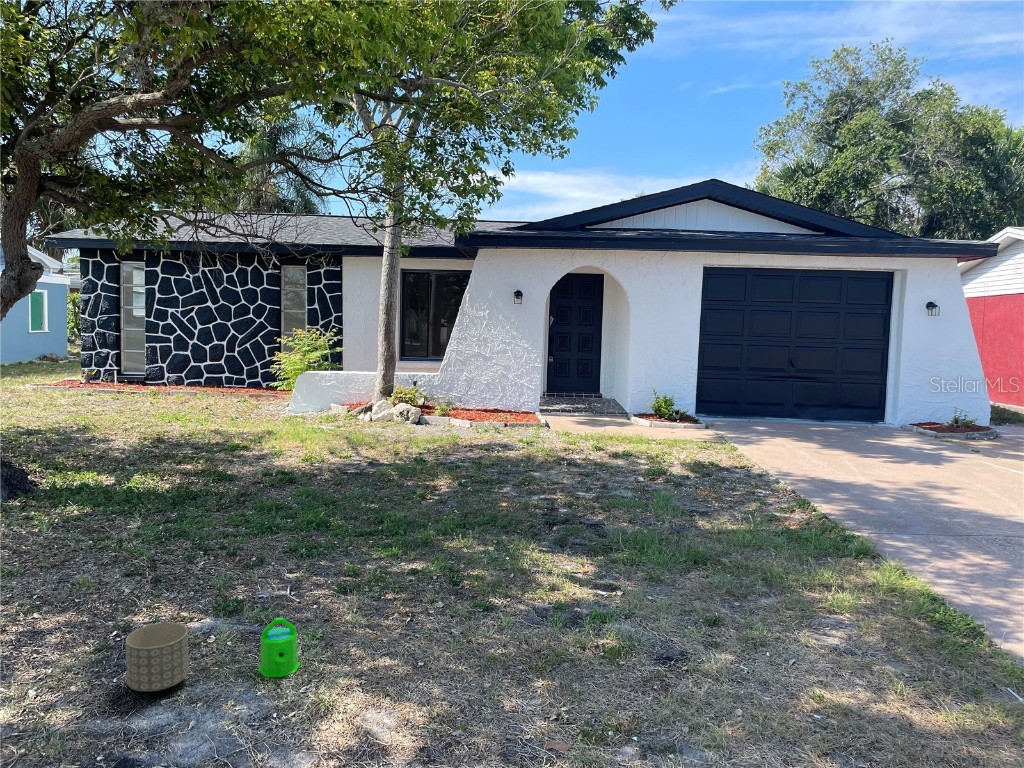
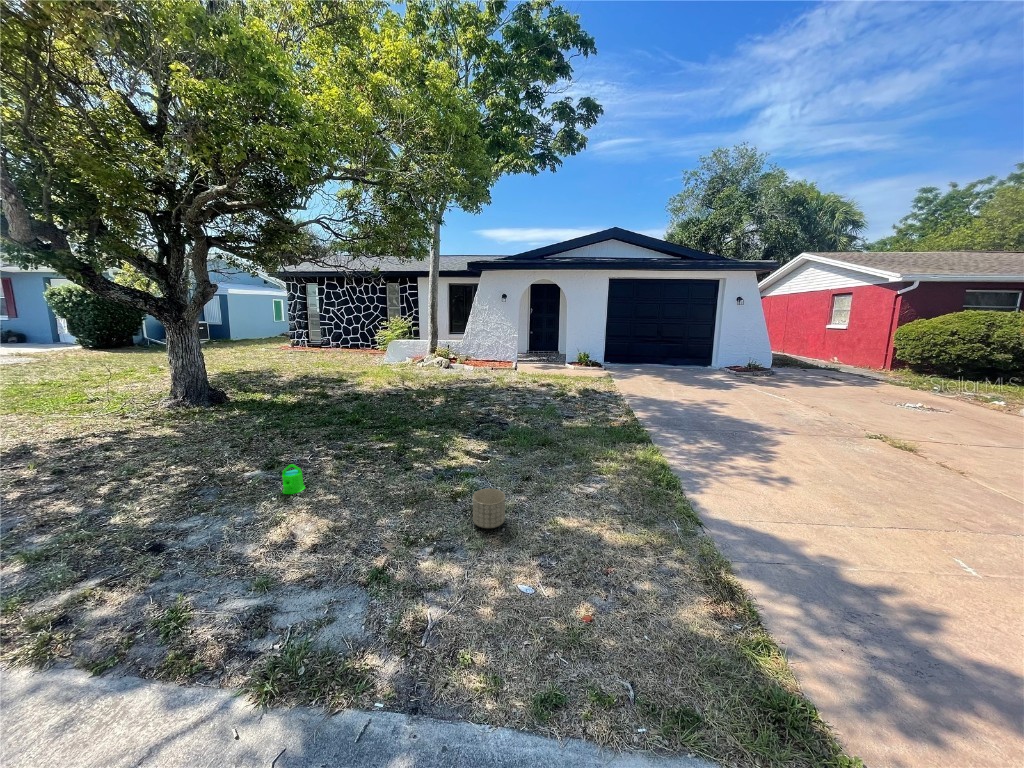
planter: present [126,622,189,692] -> present [473,488,505,528]

